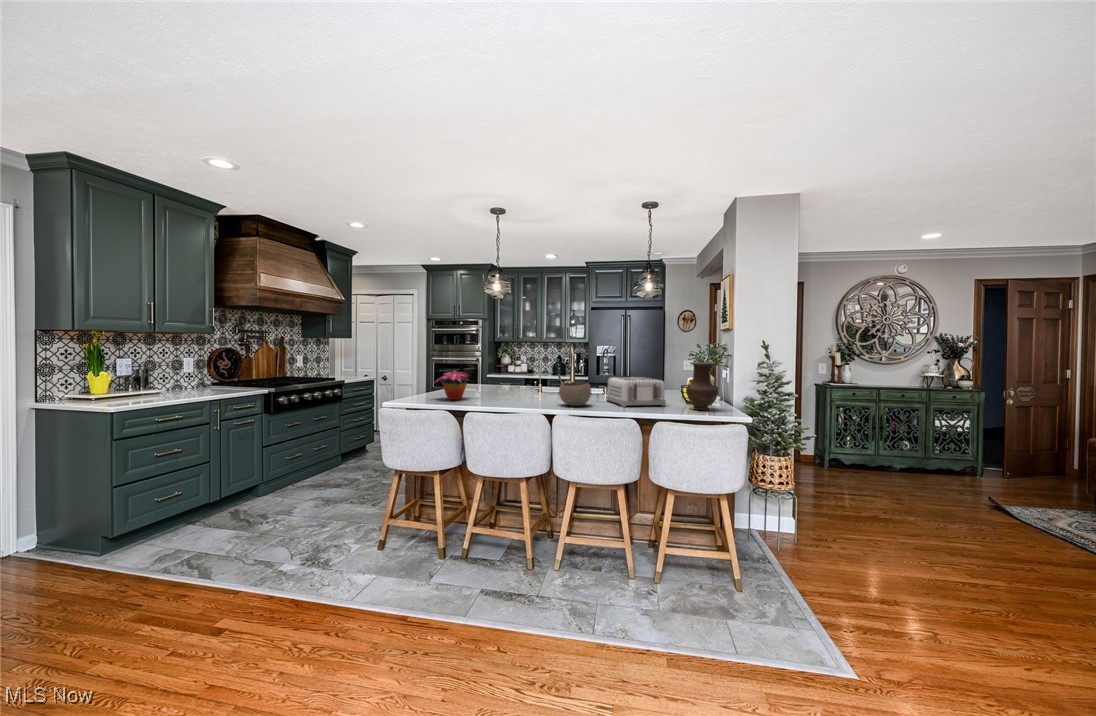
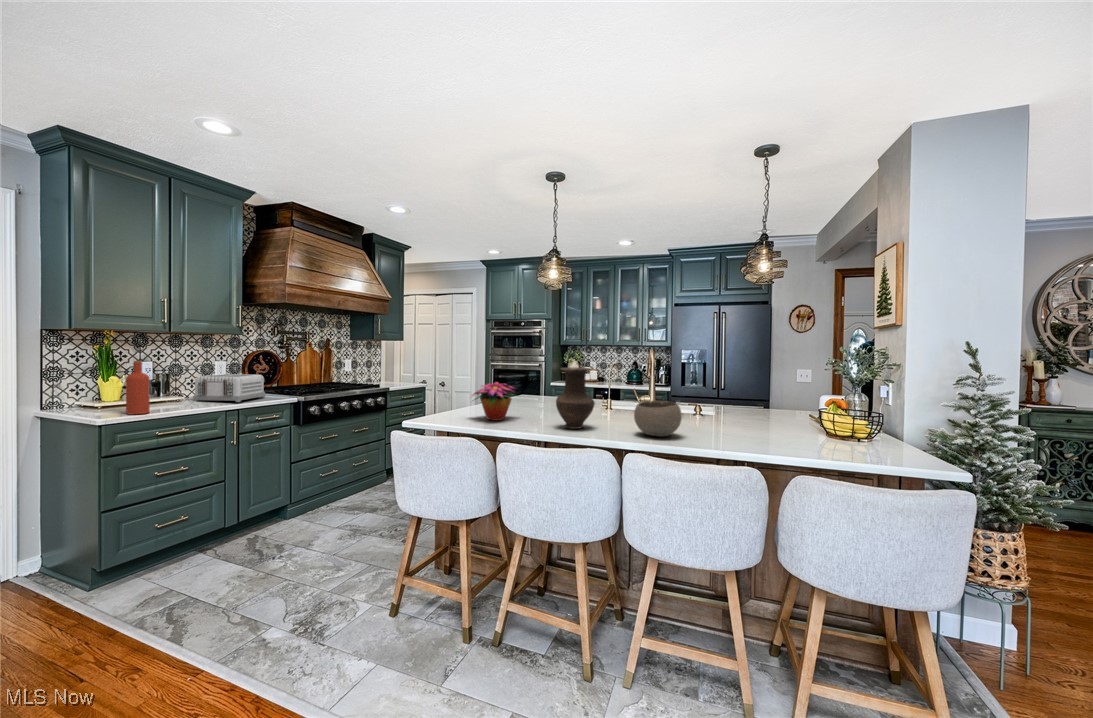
bottle: none [124,357,146,404] -> present [126,361,150,414]
vase: present [686,362,718,410] -> present [556,368,595,429]
toaster: present [606,377,666,407] -> present [193,374,265,402]

